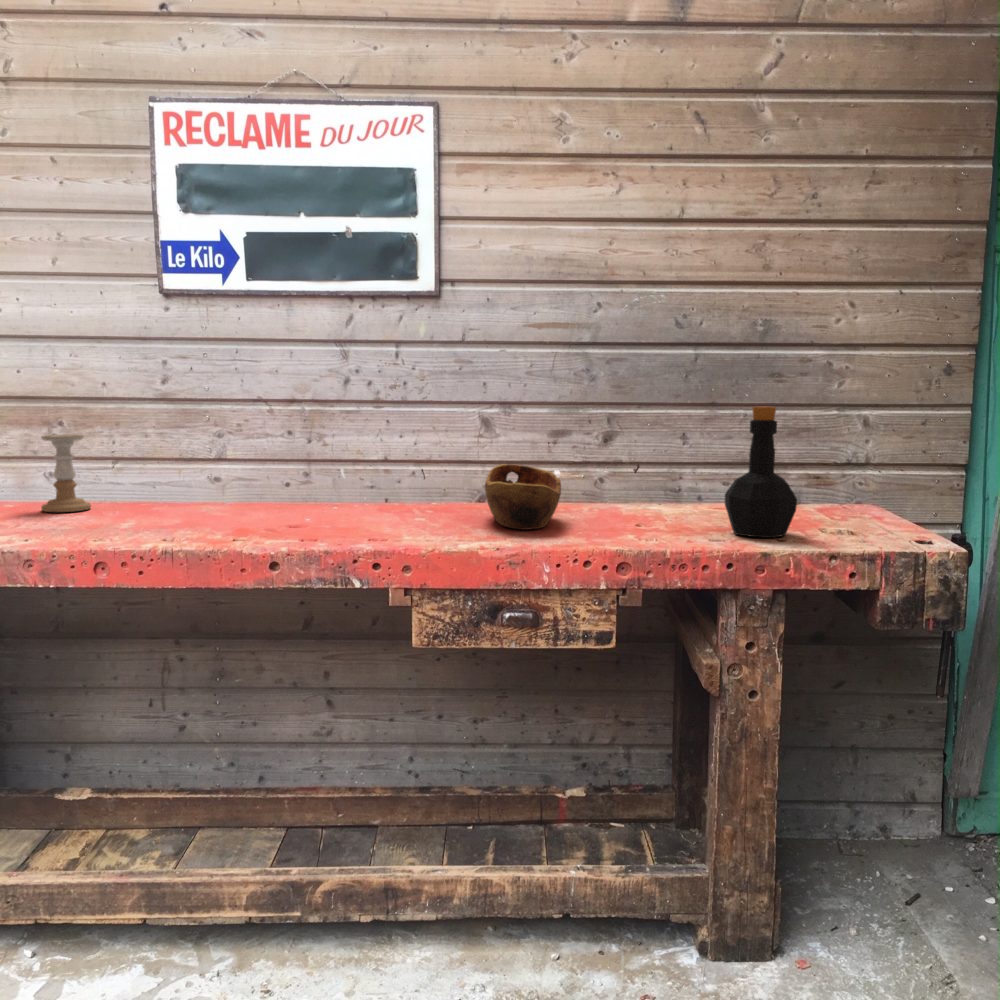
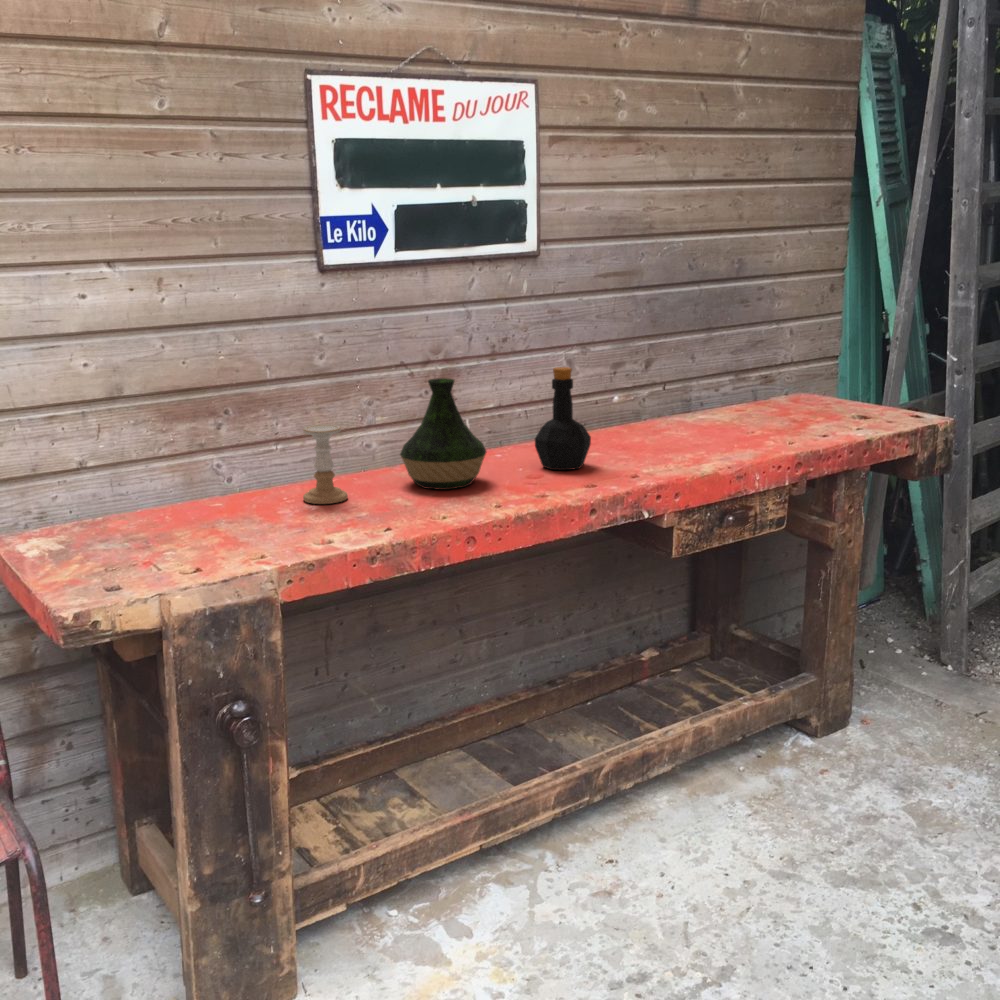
vase: none [138,400,237,518] -> present [400,378,486,490]
bottle: present [725,406,797,538] -> present [535,367,591,470]
wooden bowl: present [485,464,561,530] -> none [637,400,737,453]

